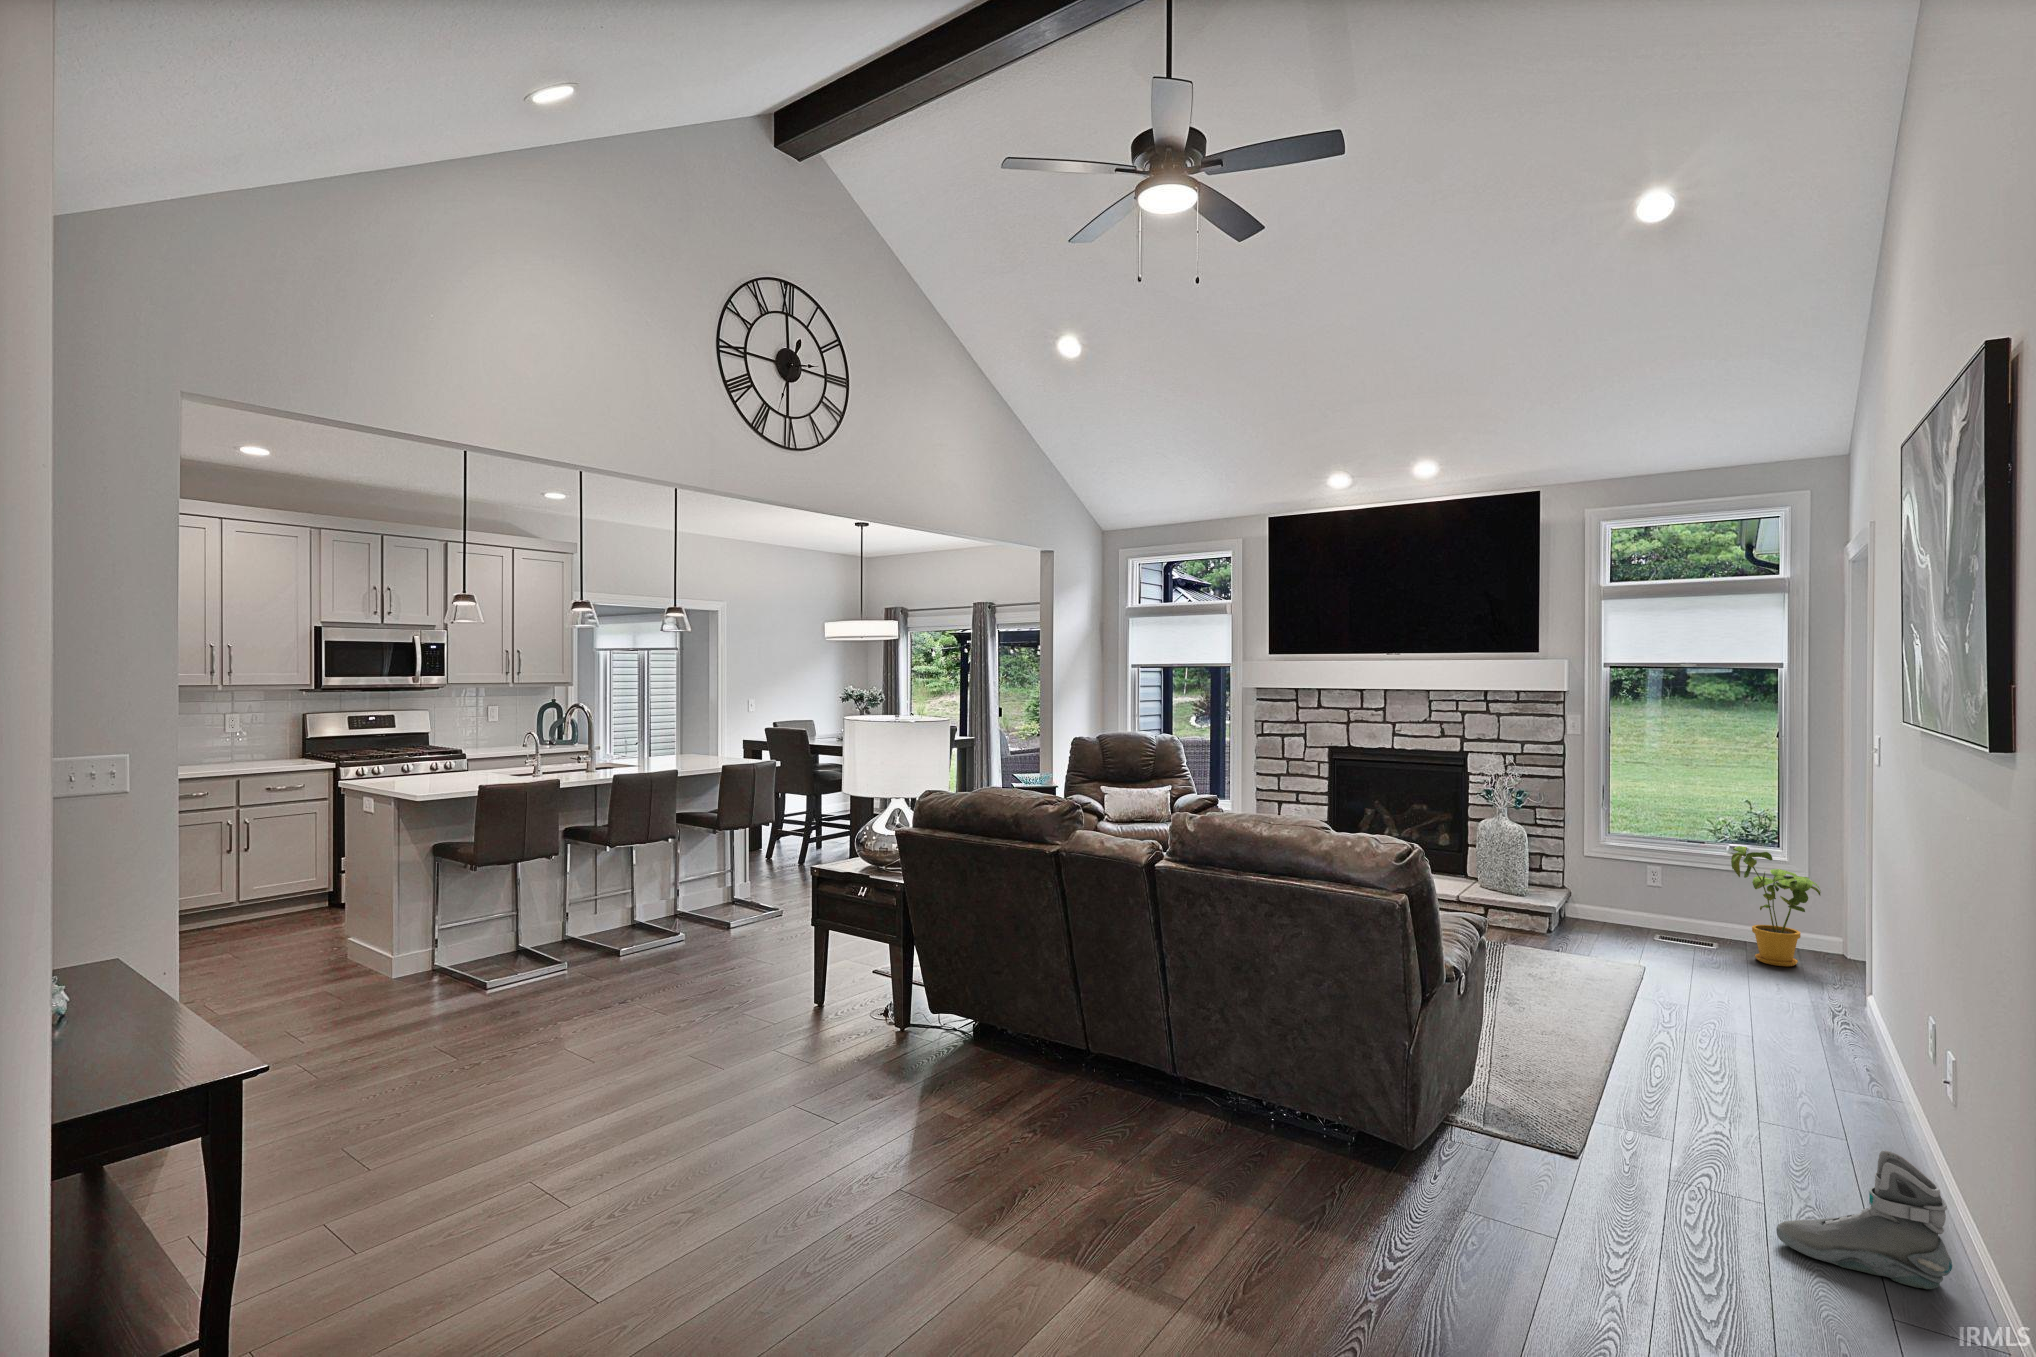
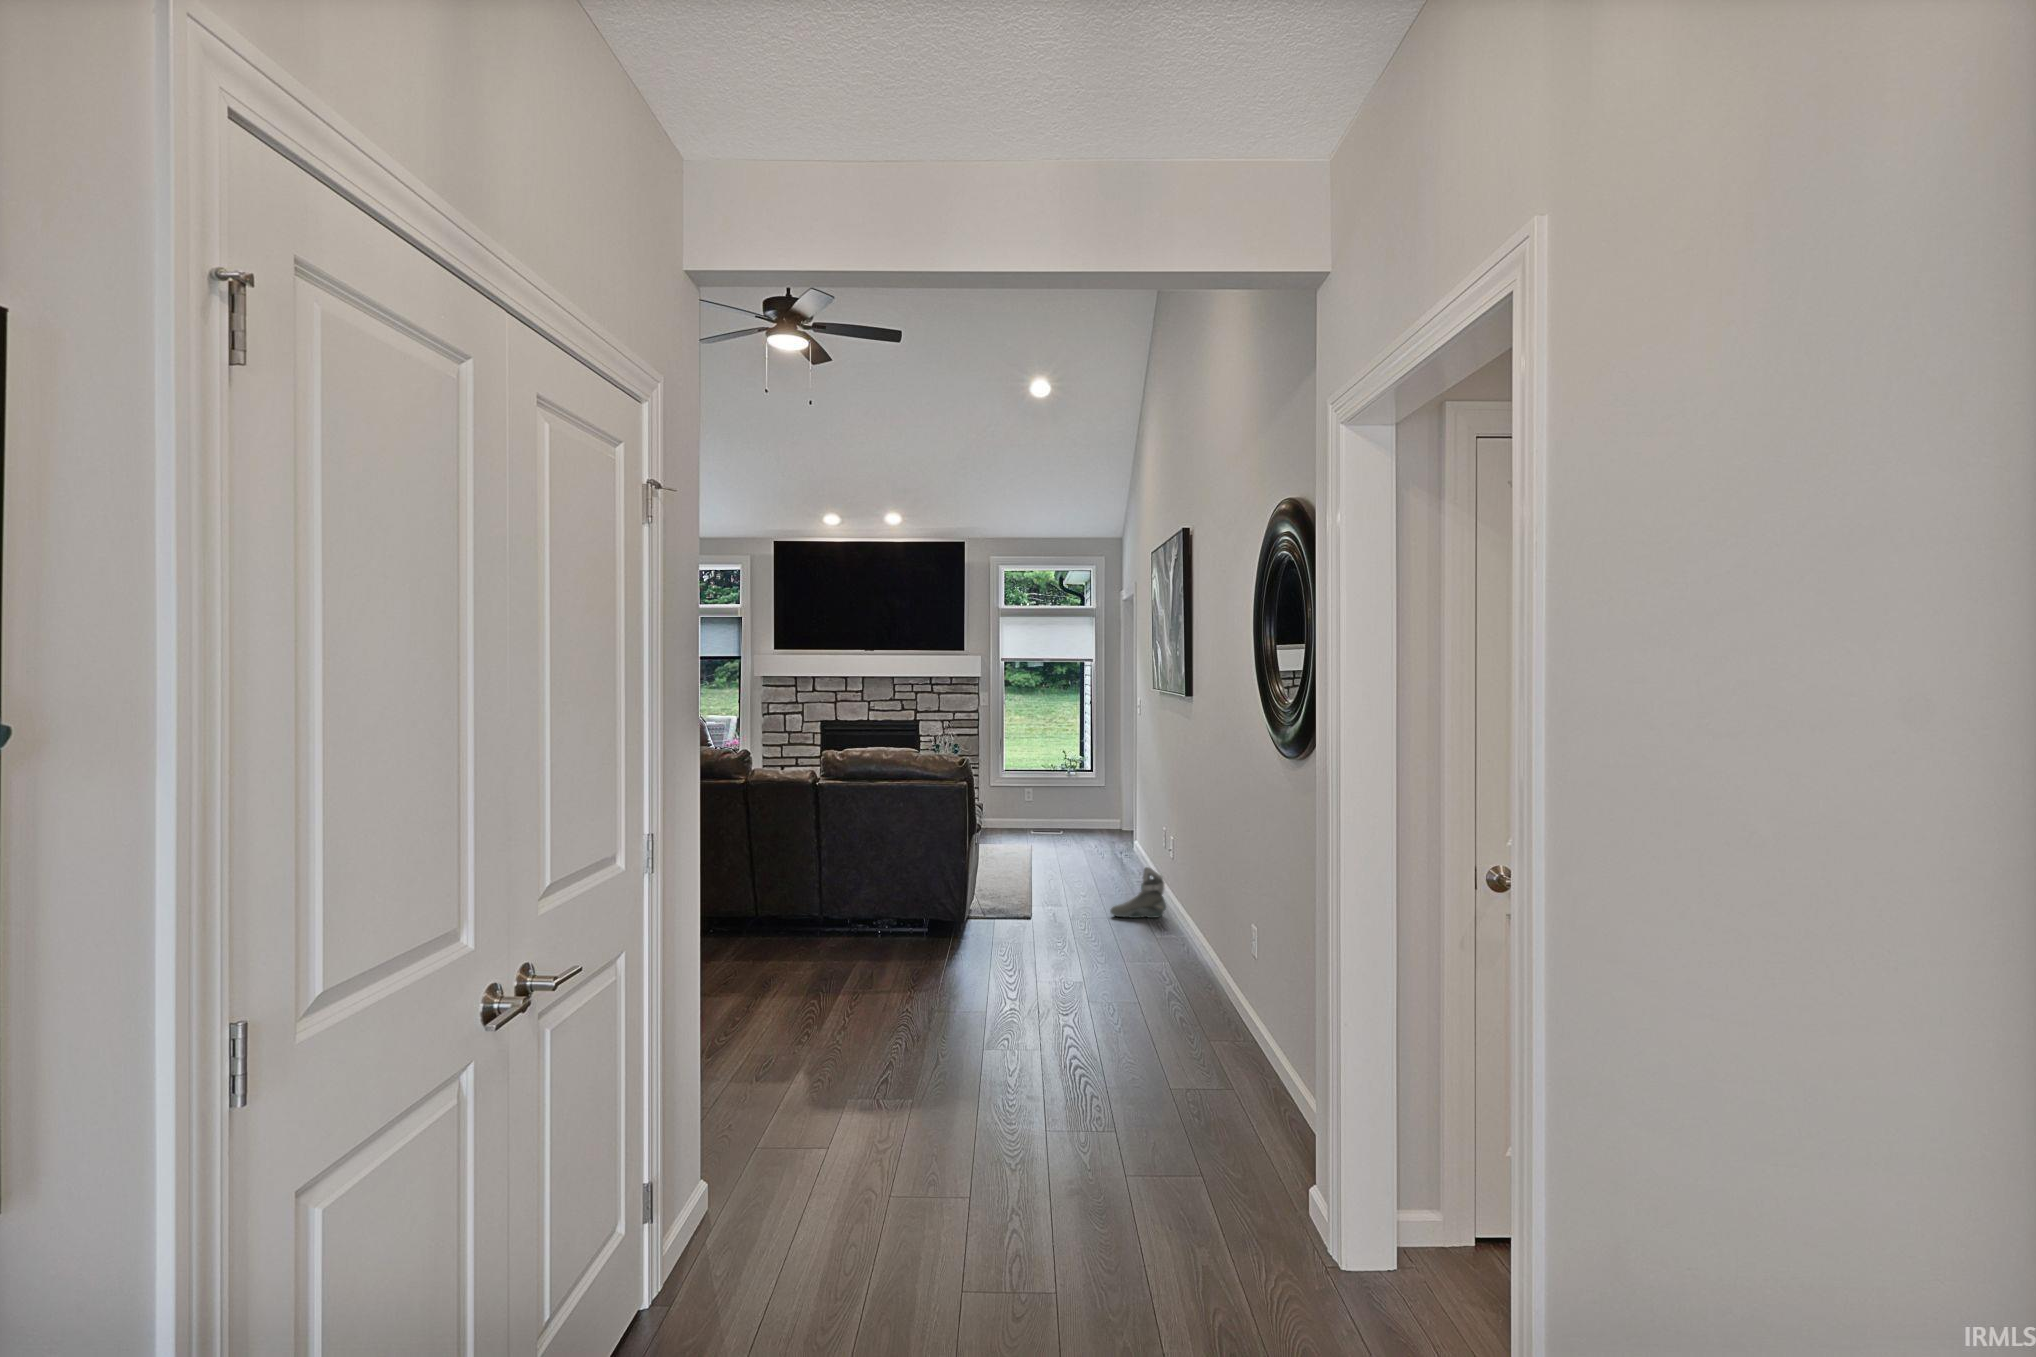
house plant: present [1731,846,1820,966] -> none [1069,768,1111,836]

